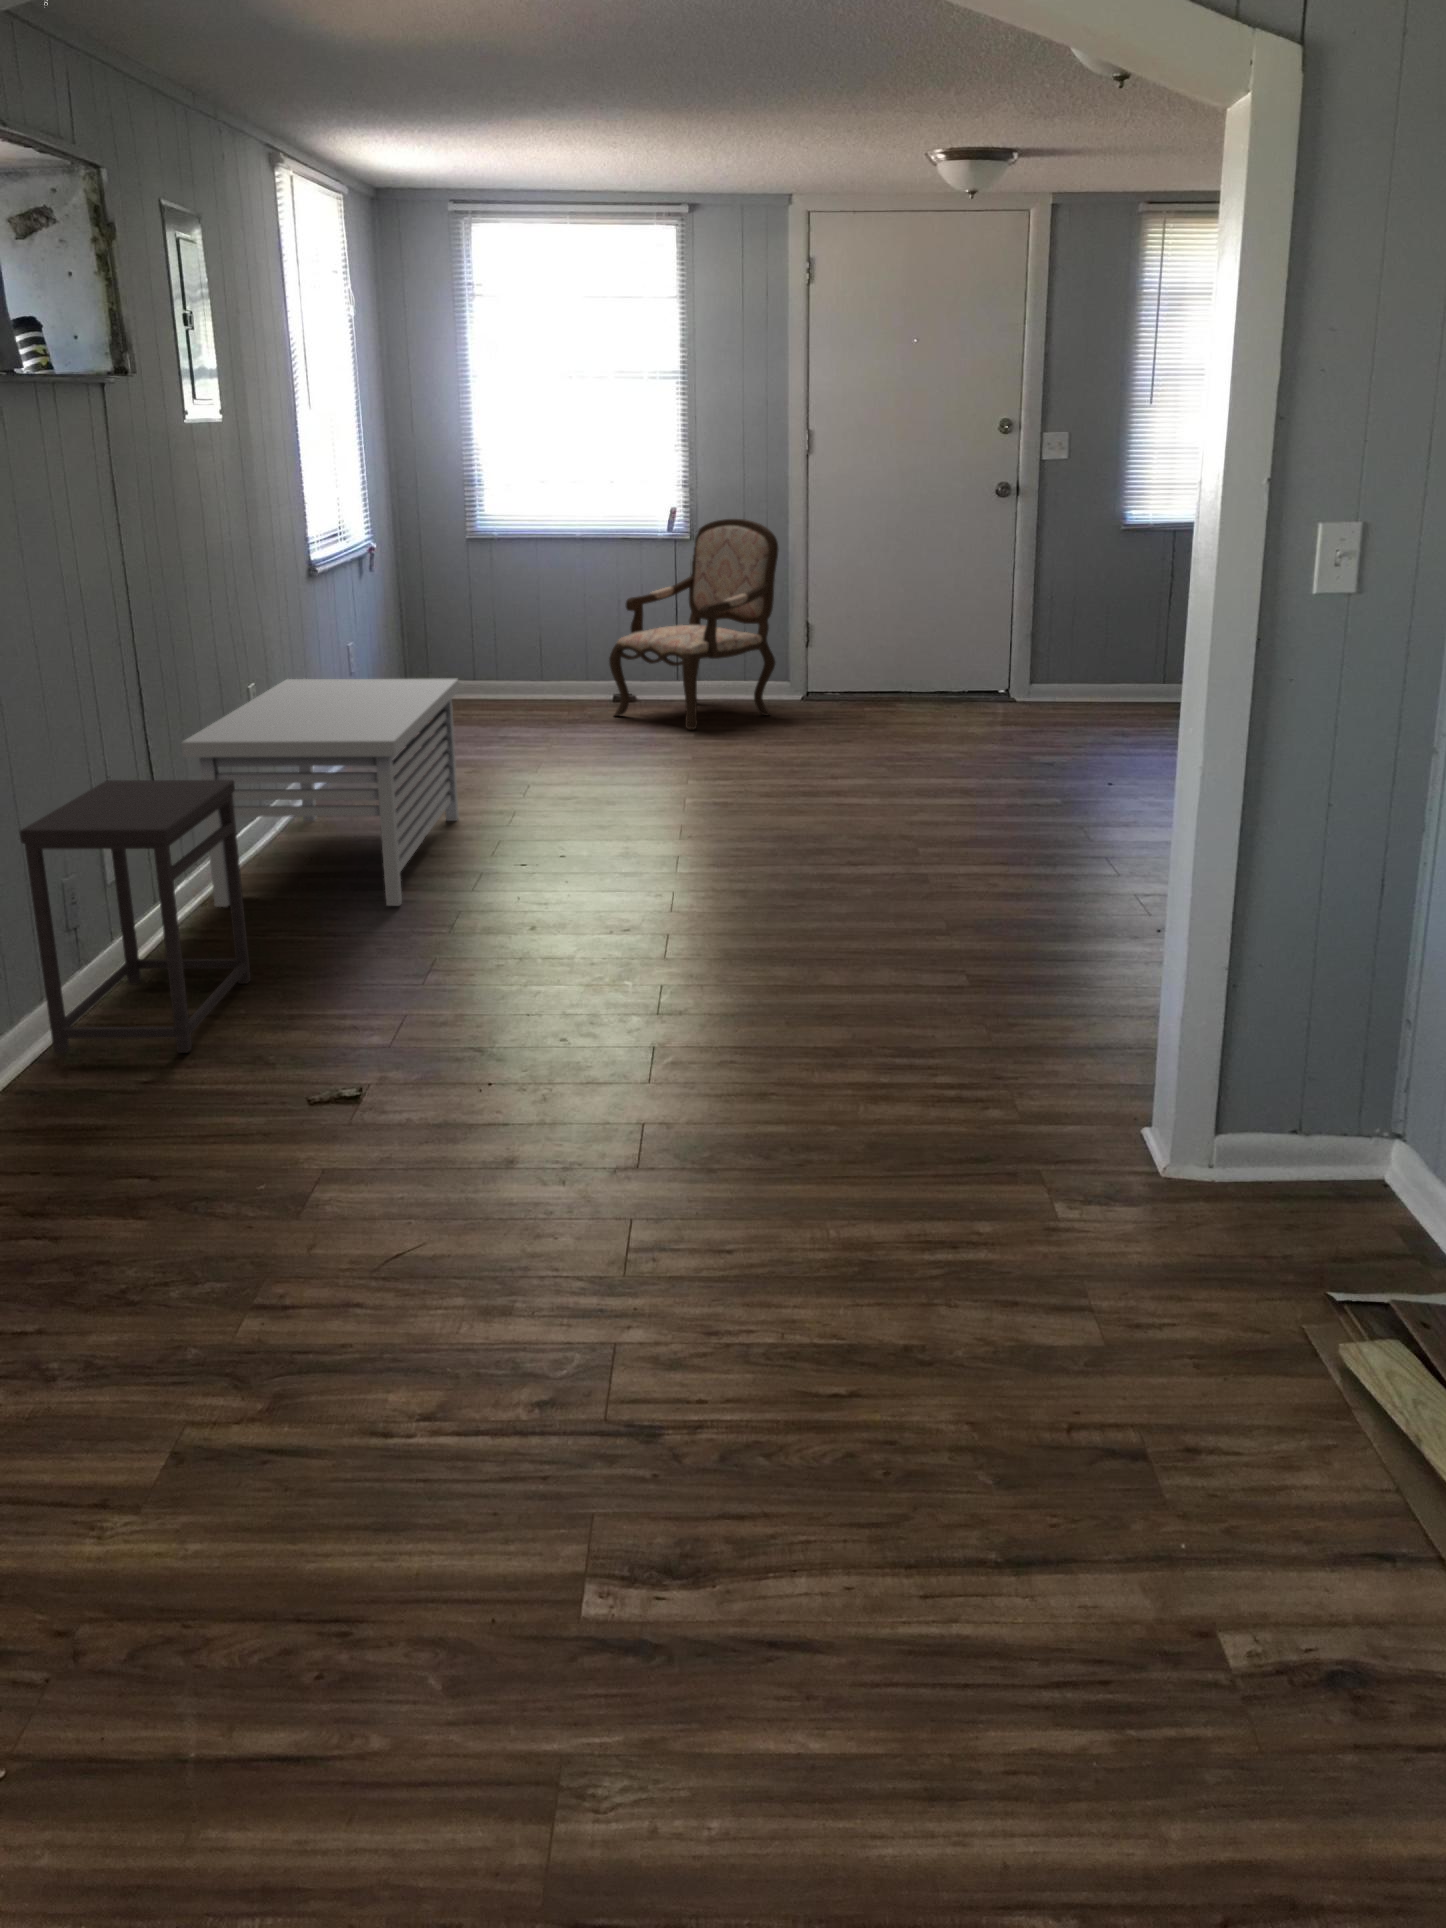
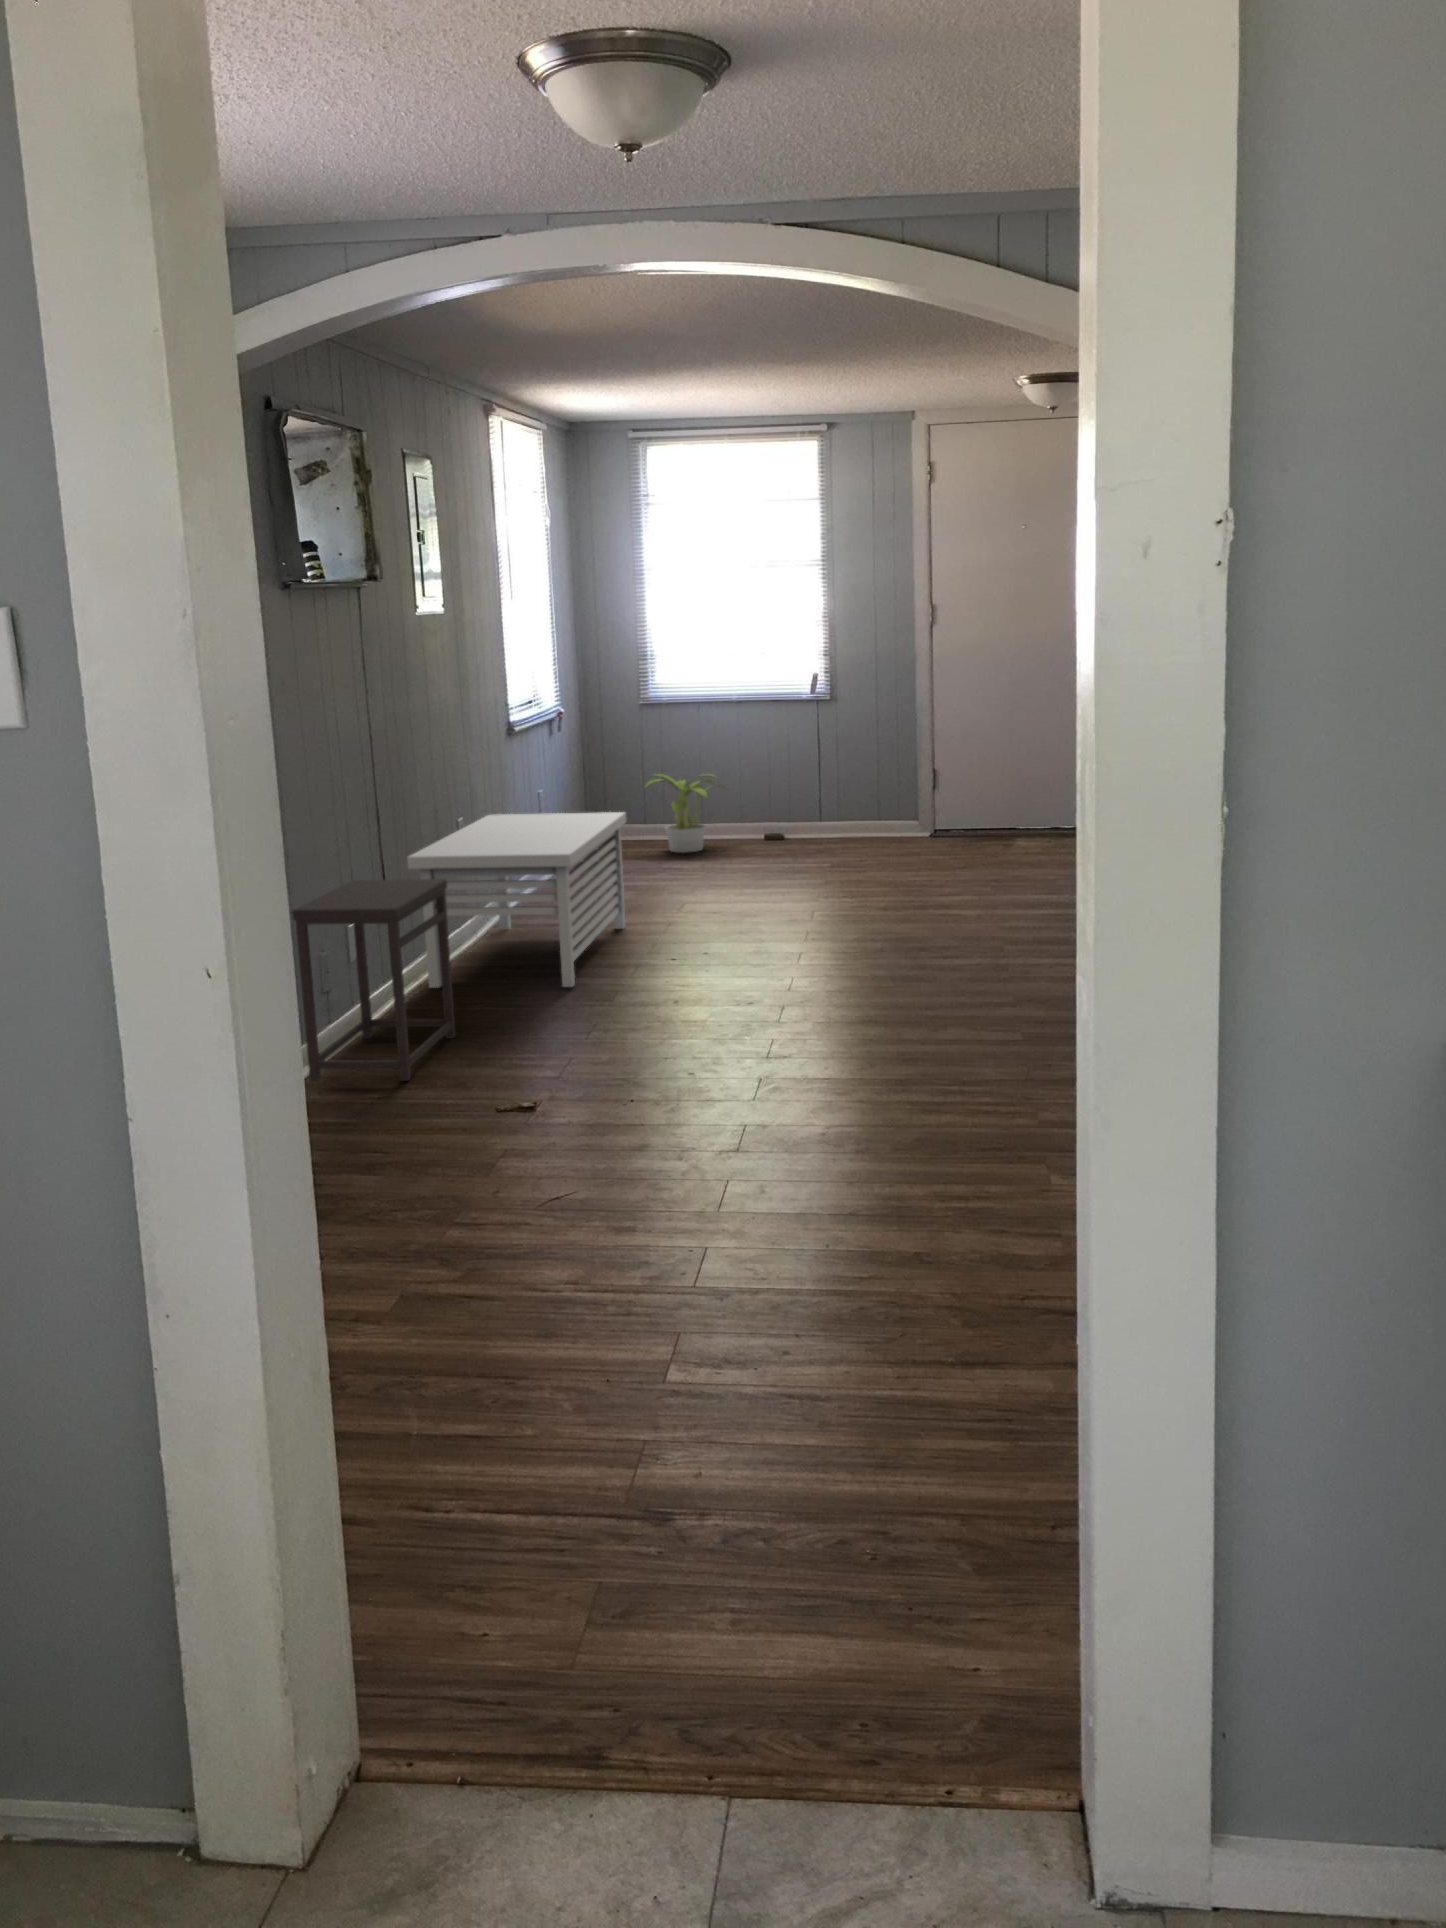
armchair: present [609,519,779,729] -> none [760,682,905,860]
potted plant: none [472,623,572,717] -> present [645,774,726,852]

